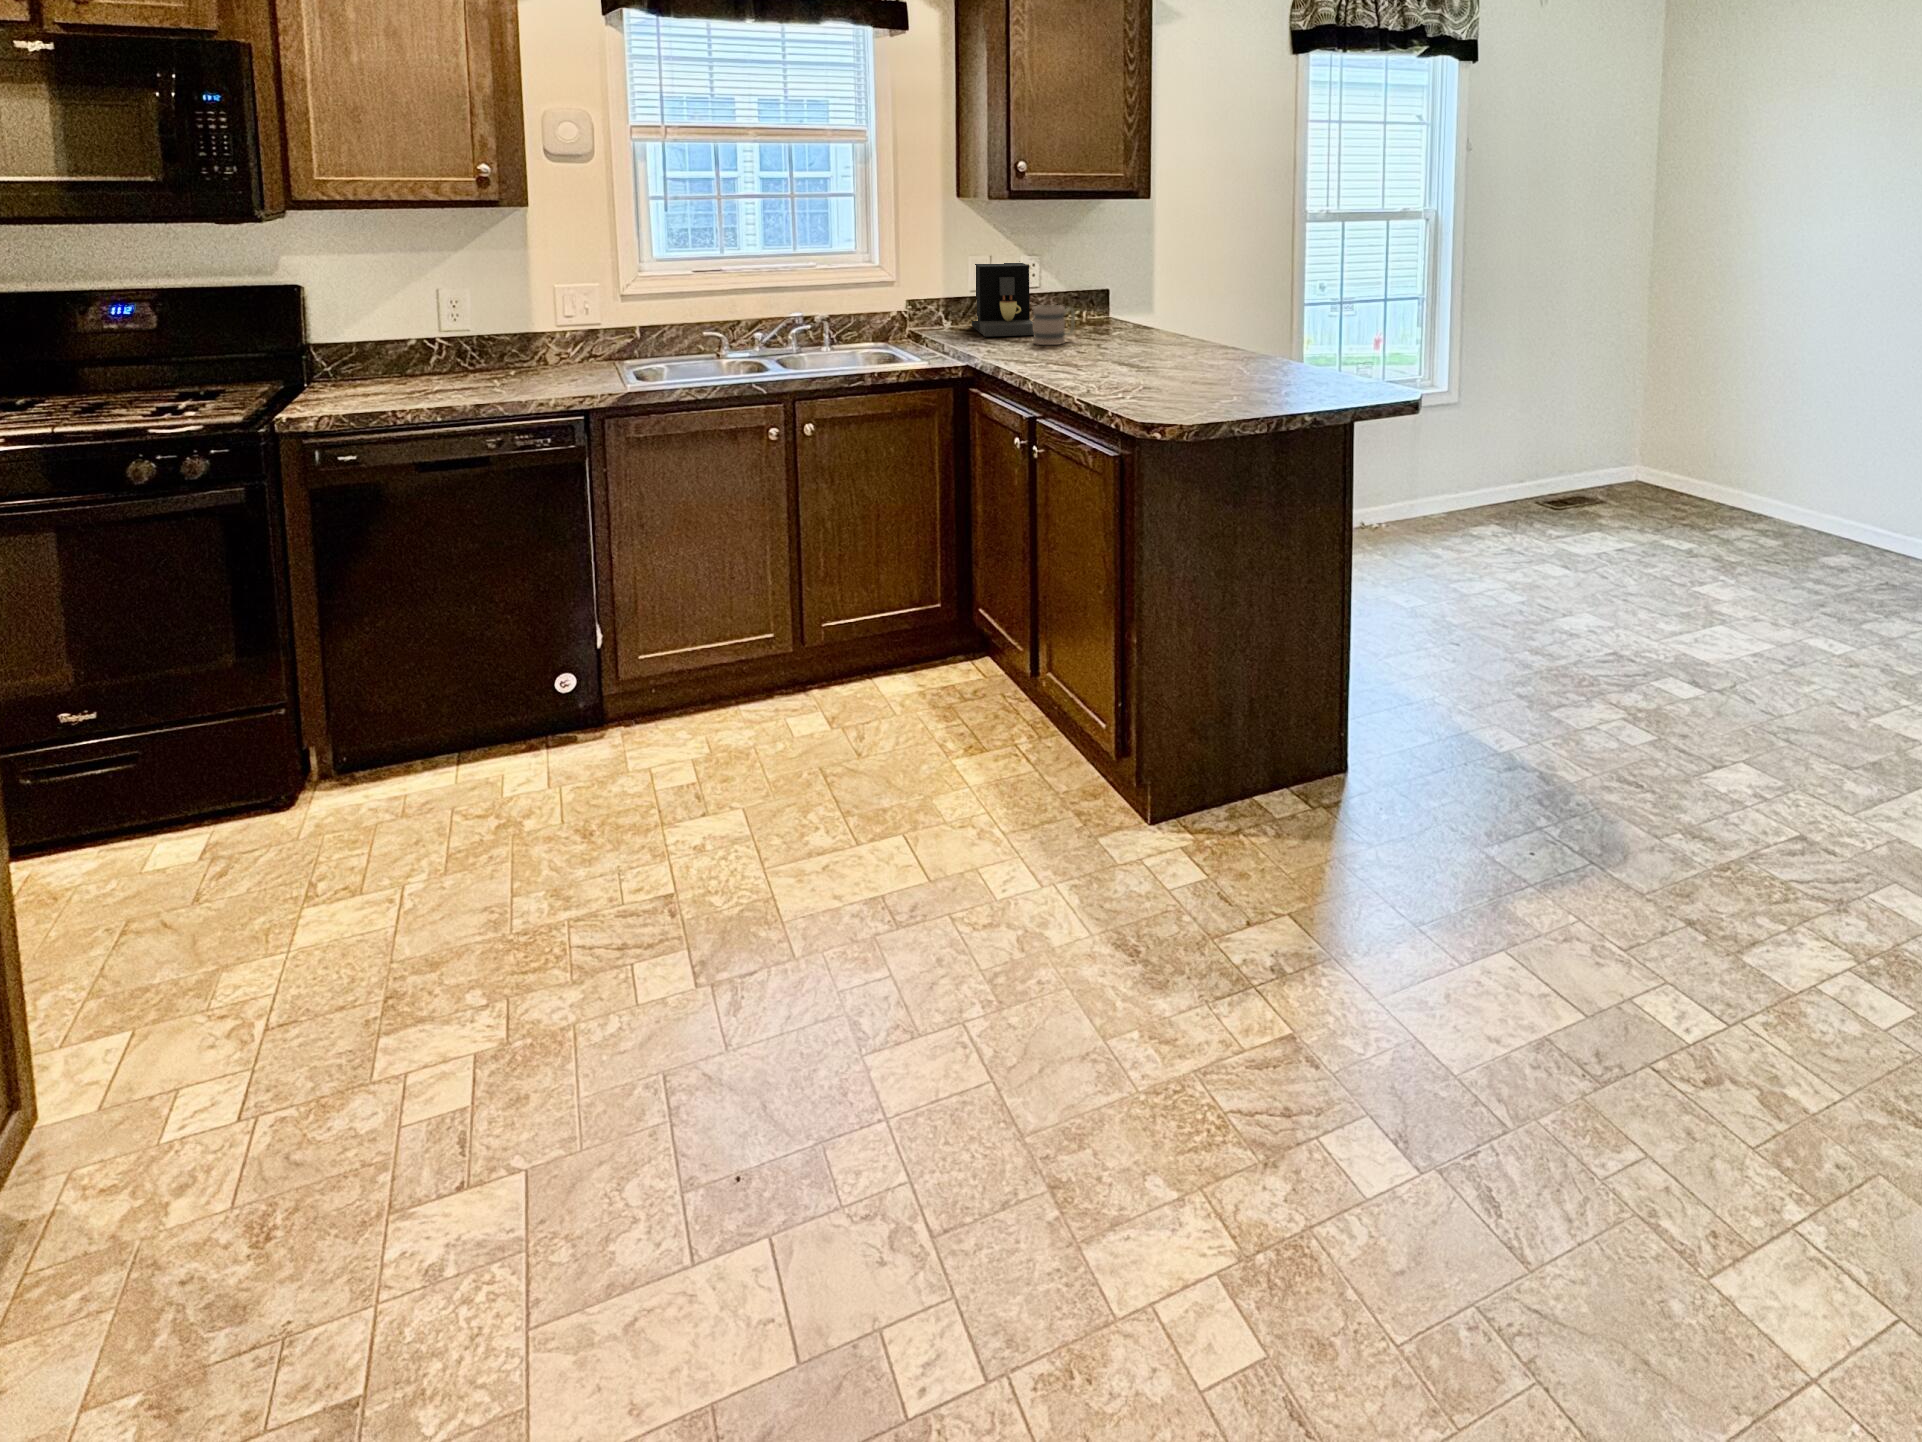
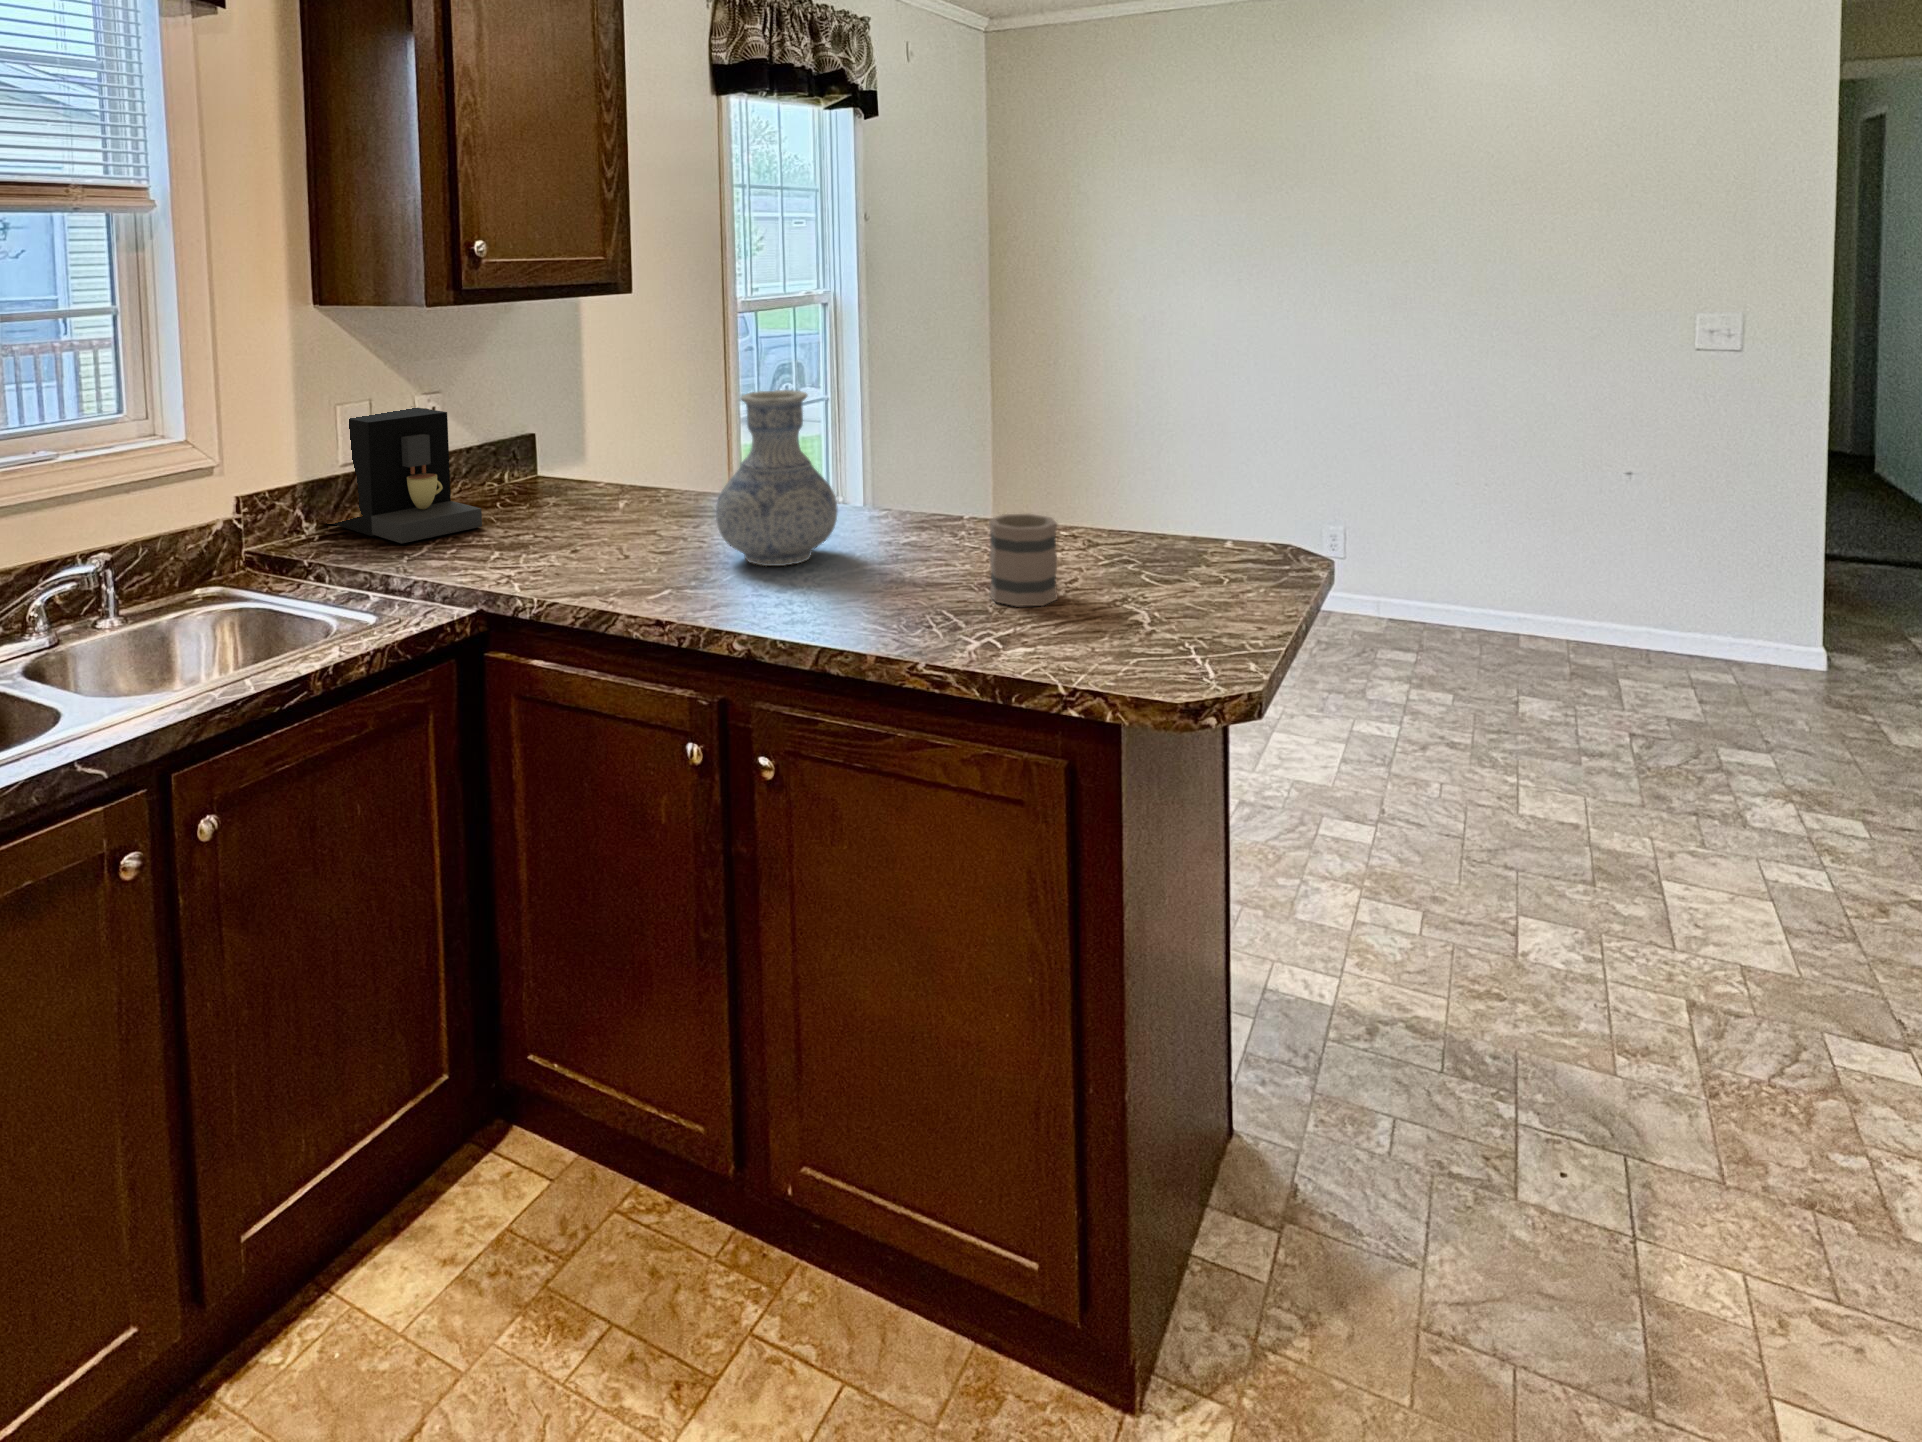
vase: none [1103,258,1177,363] -> present [716,390,838,566]
mug: present [1033,305,1075,345] -> present [989,514,1058,607]

